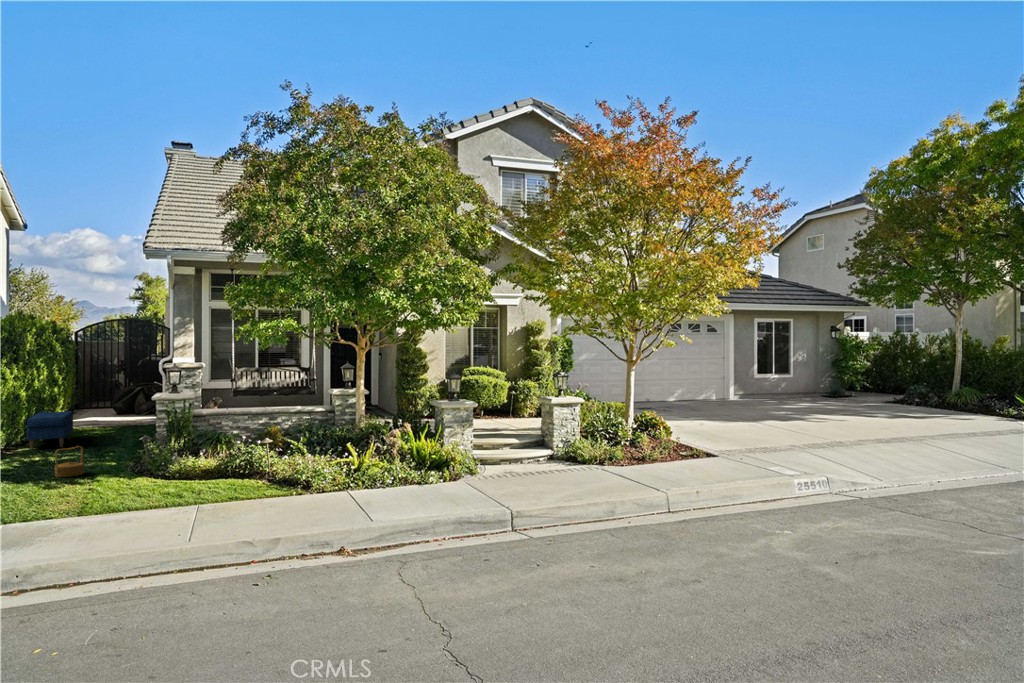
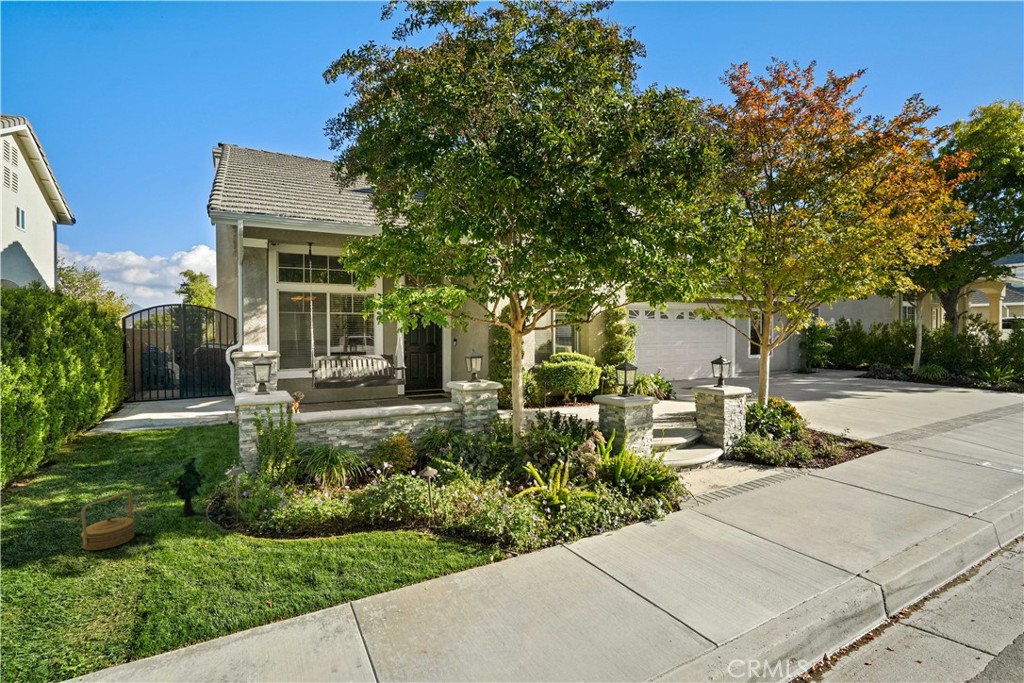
bench: present [27,411,73,449] -> none [47,416,119,477]
decorative plant: none [104,430,129,468] -> present [167,457,206,516]

